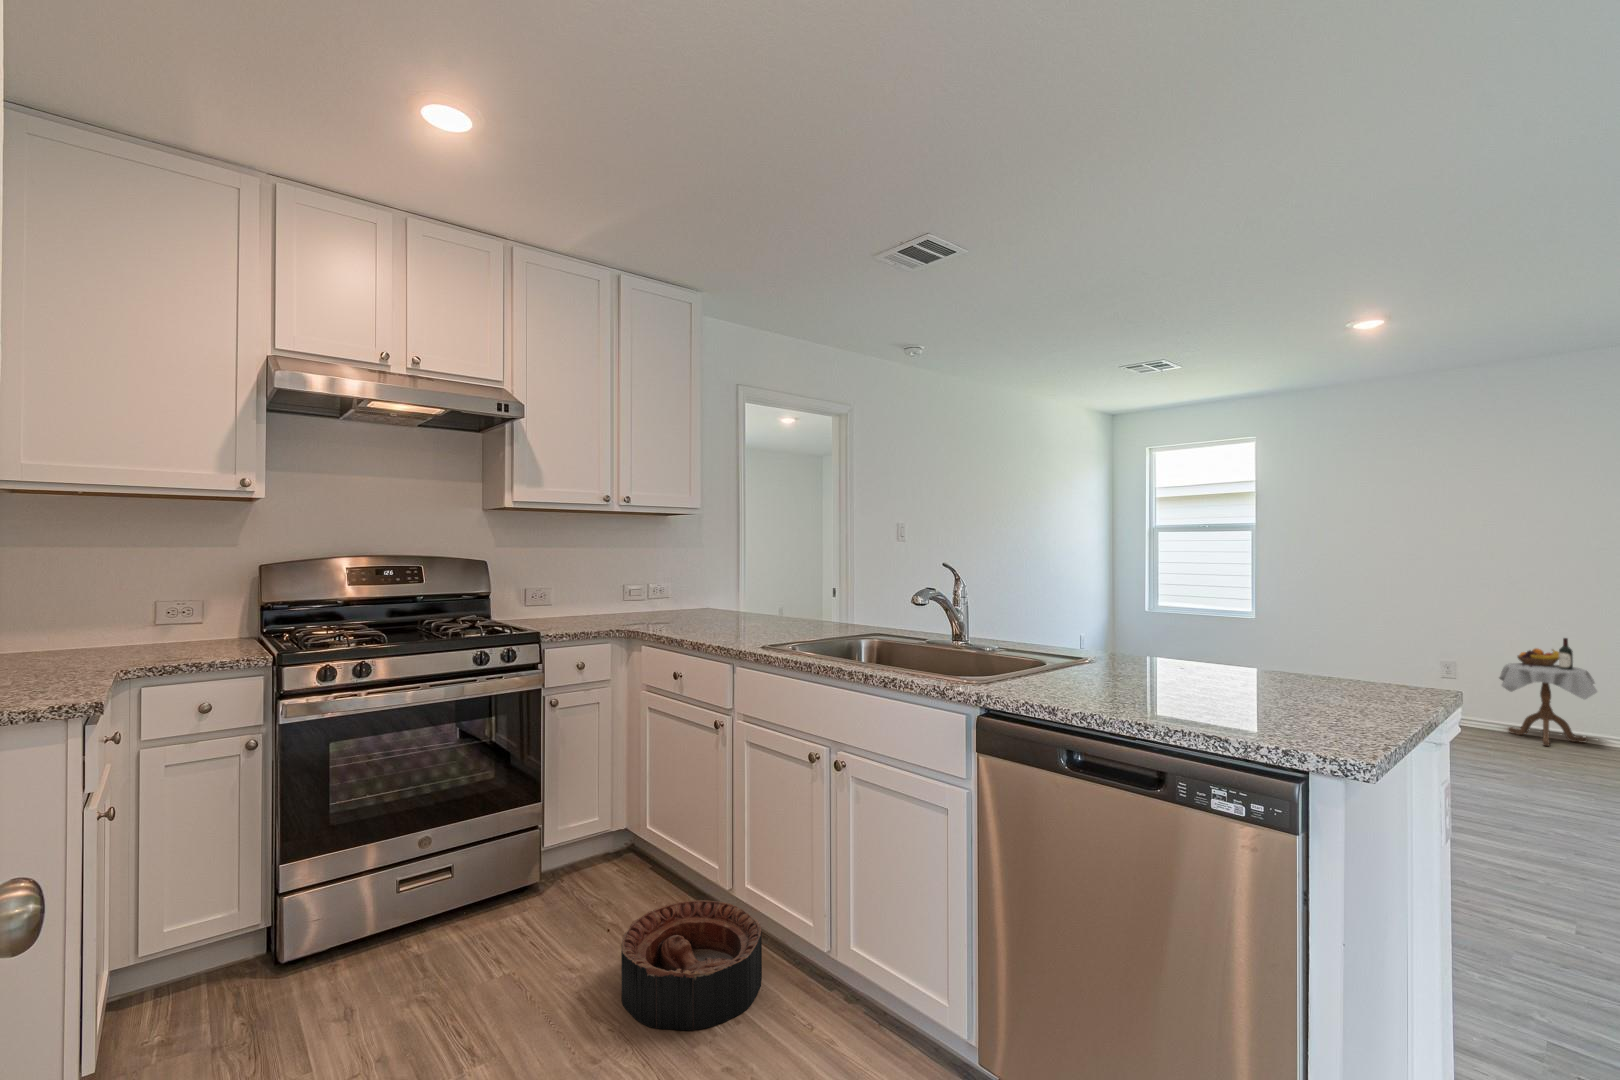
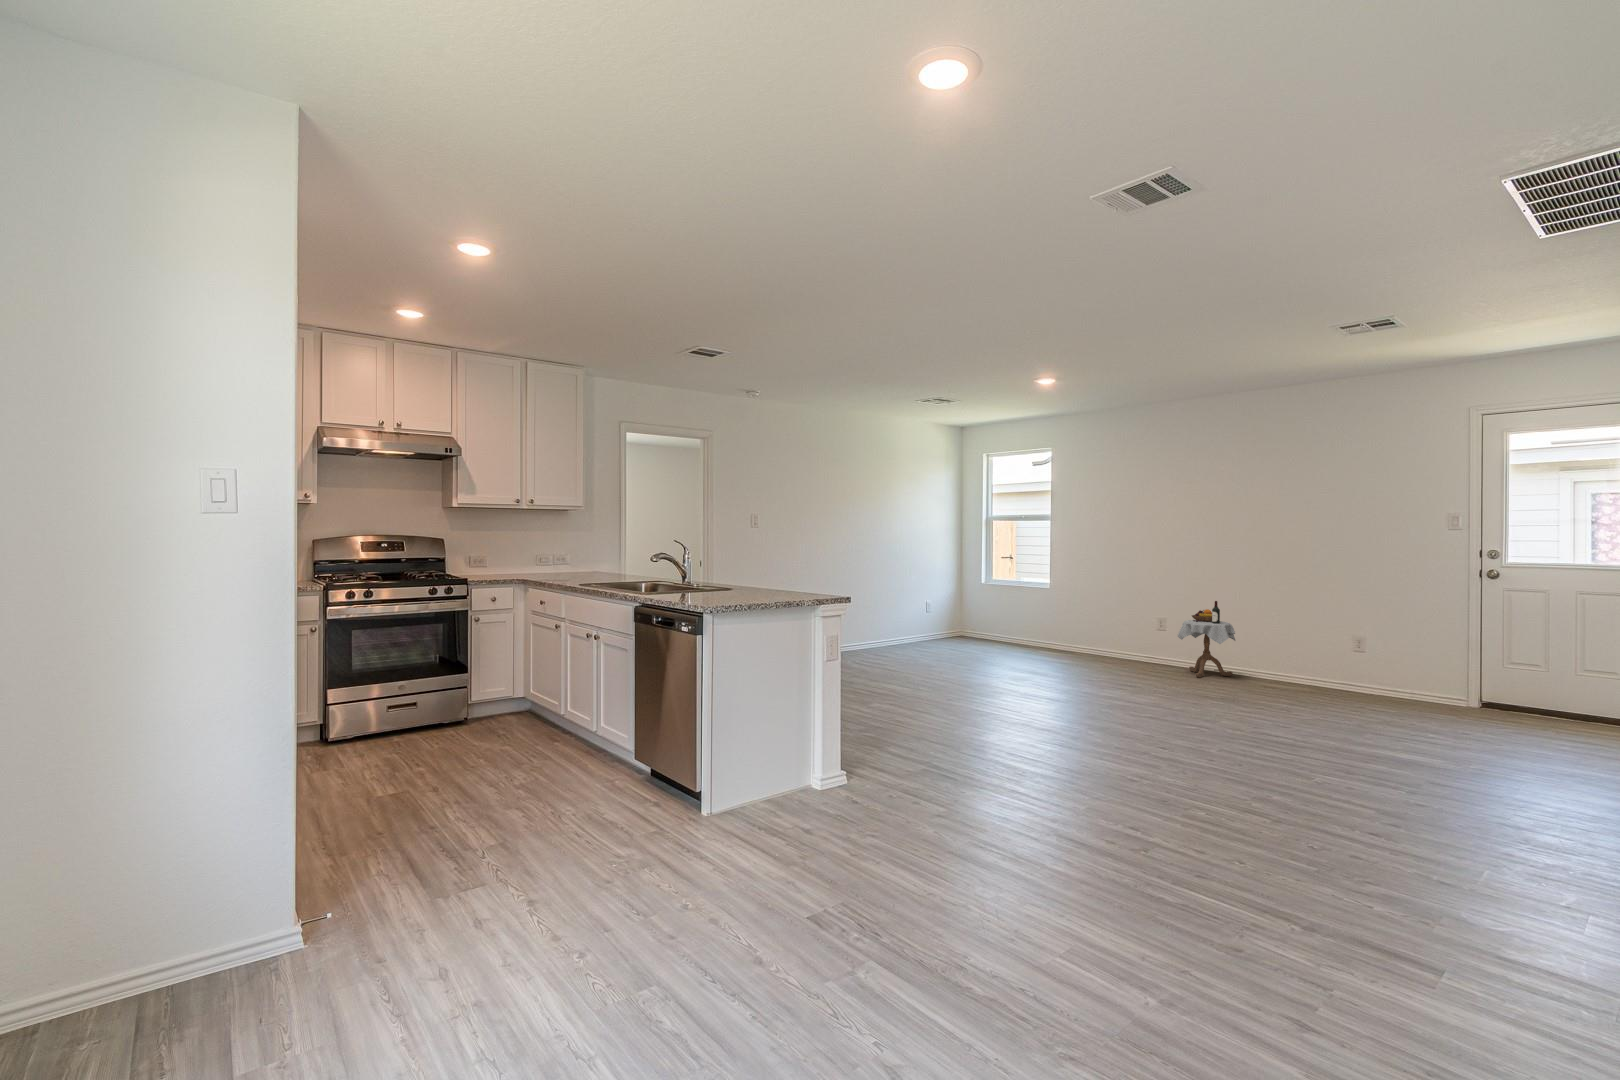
basket: present [621,900,762,1030] -> none [494,717,569,761]

